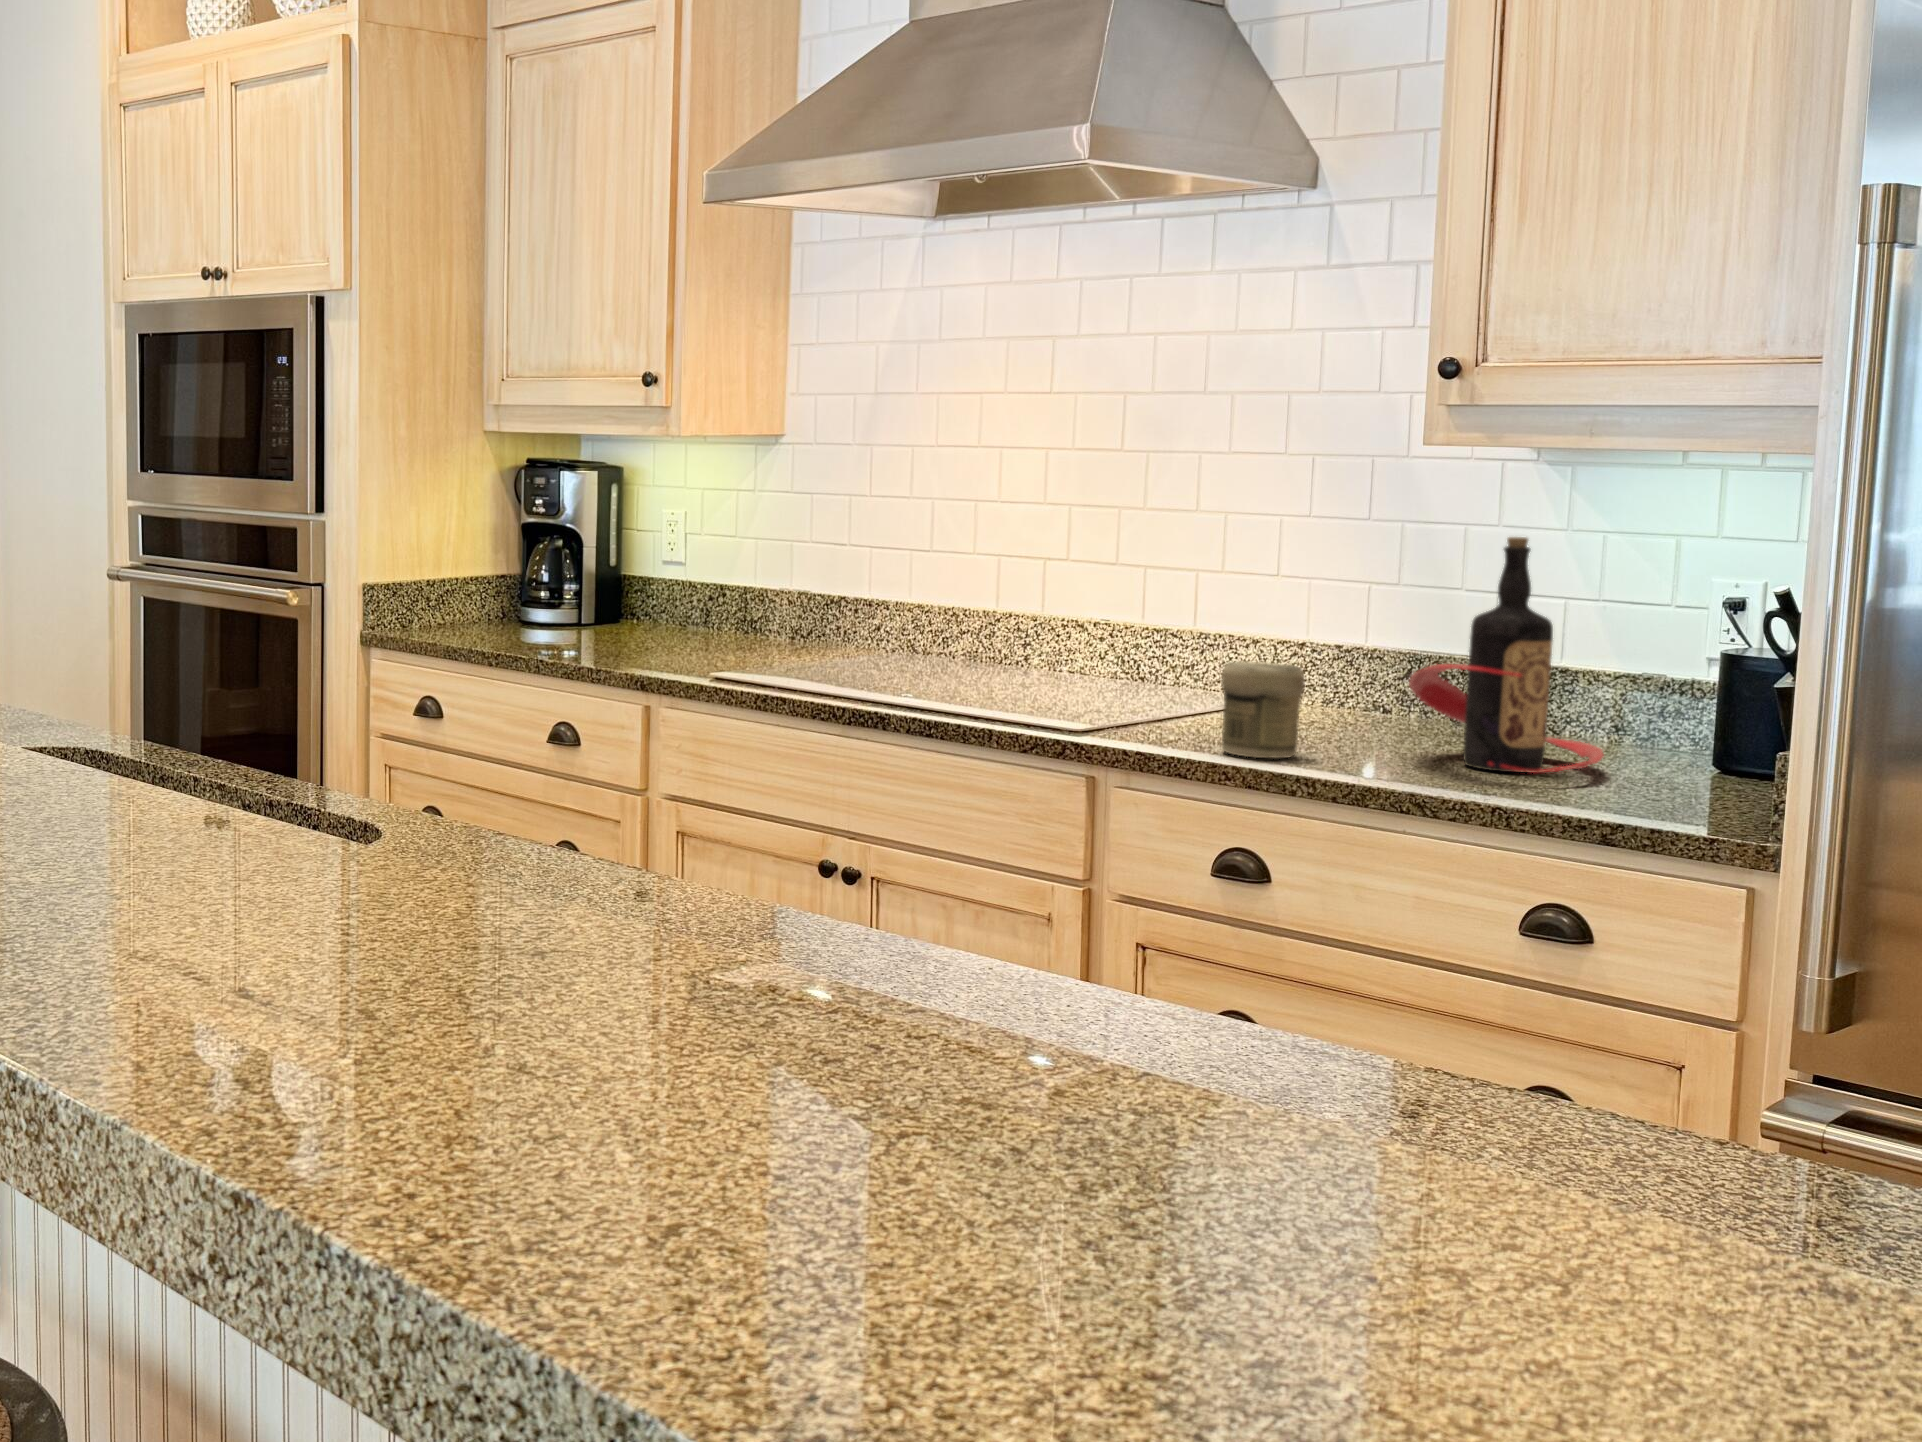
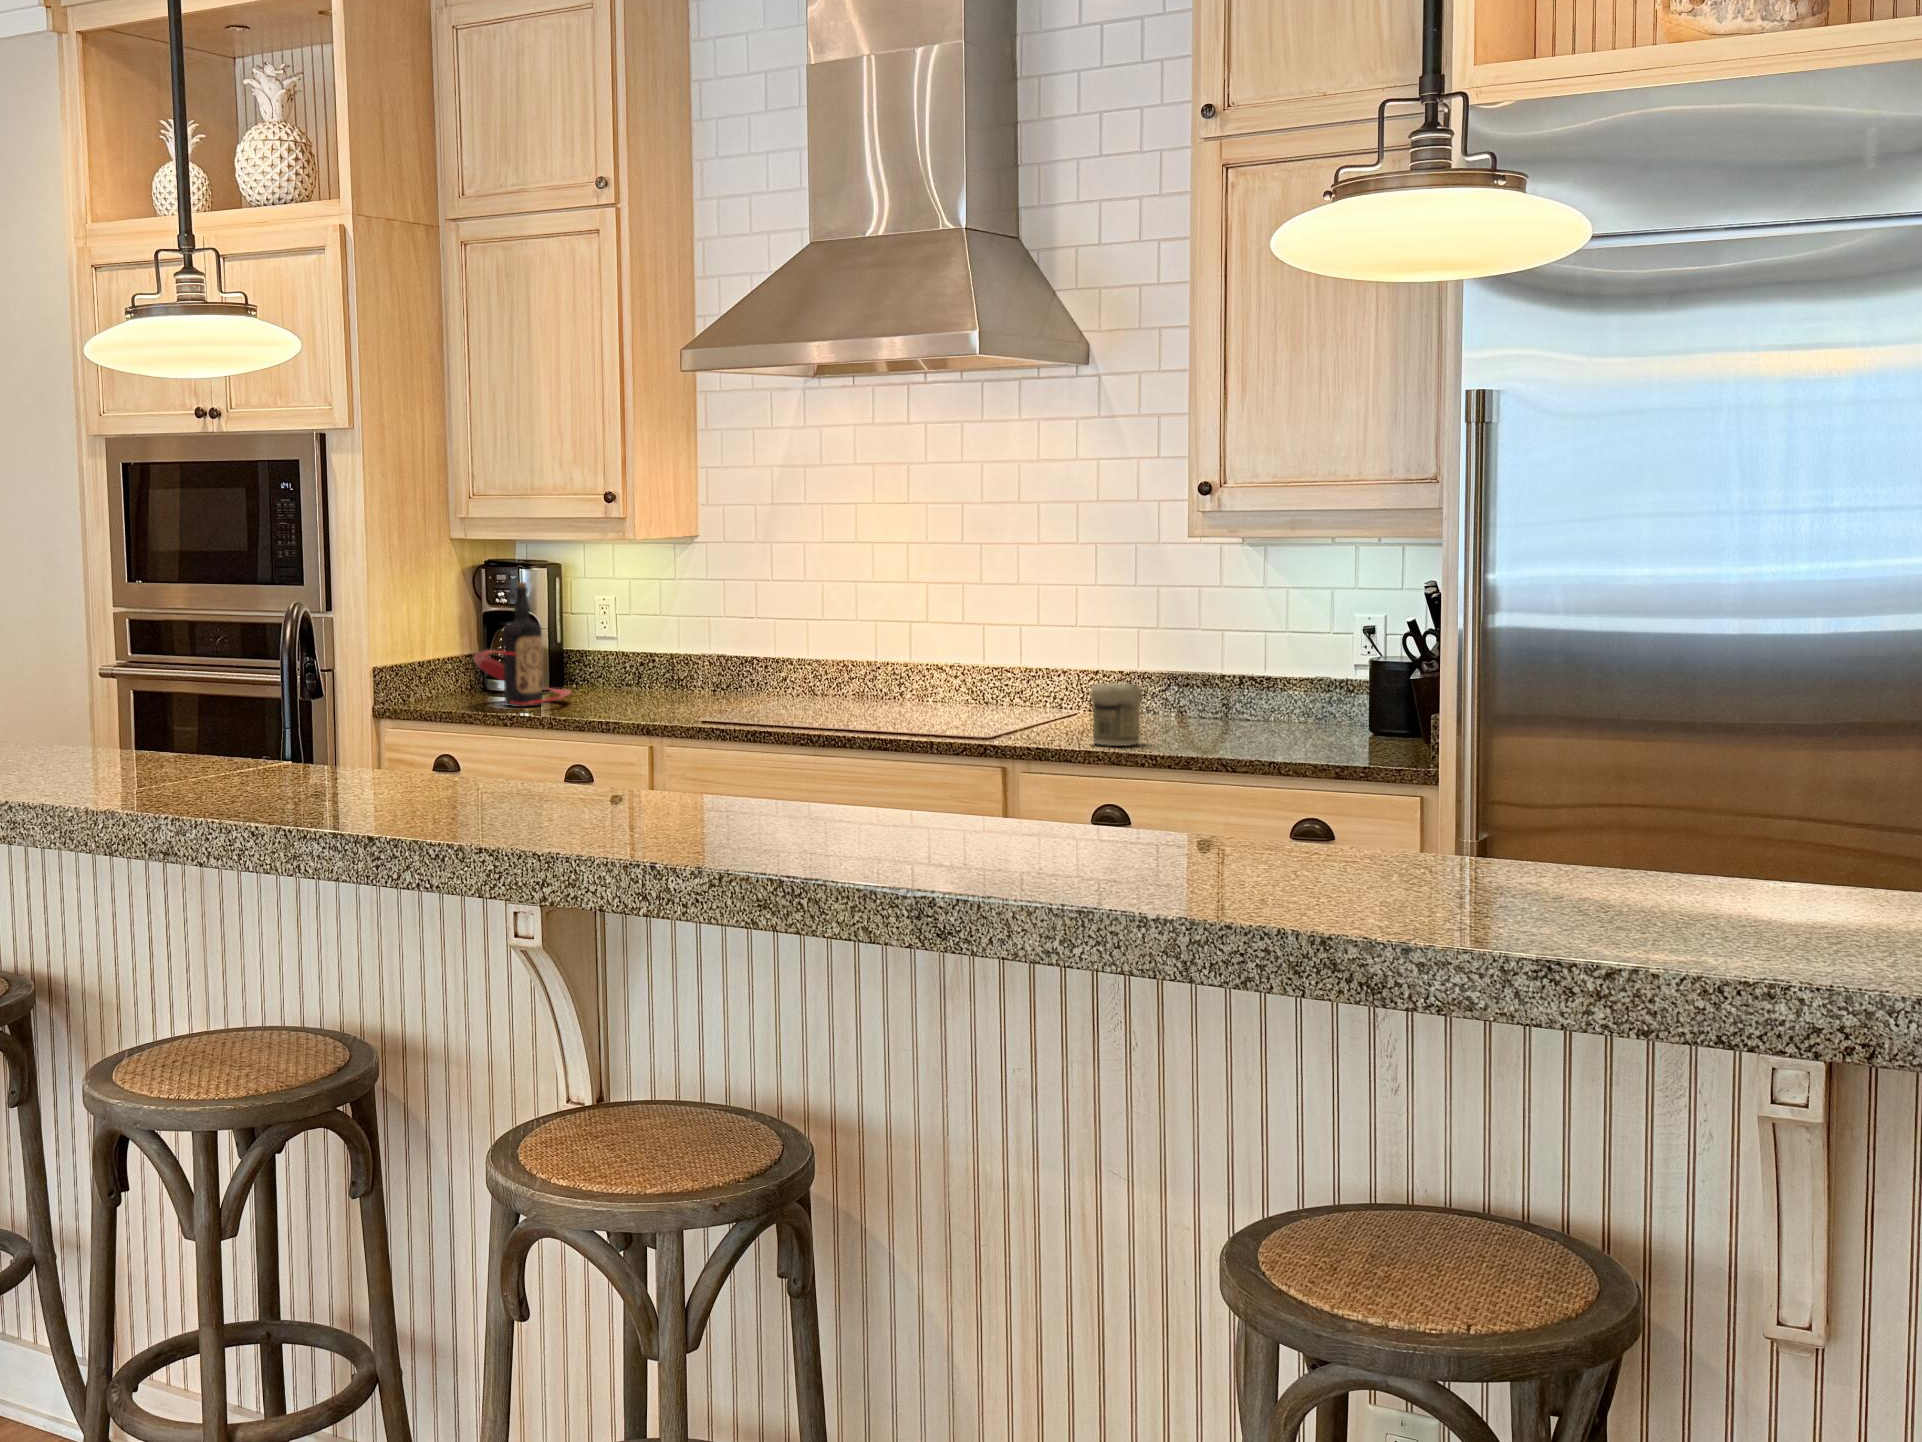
bottle: present [1409,537,1604,773] -> present [474,582,571,707]

